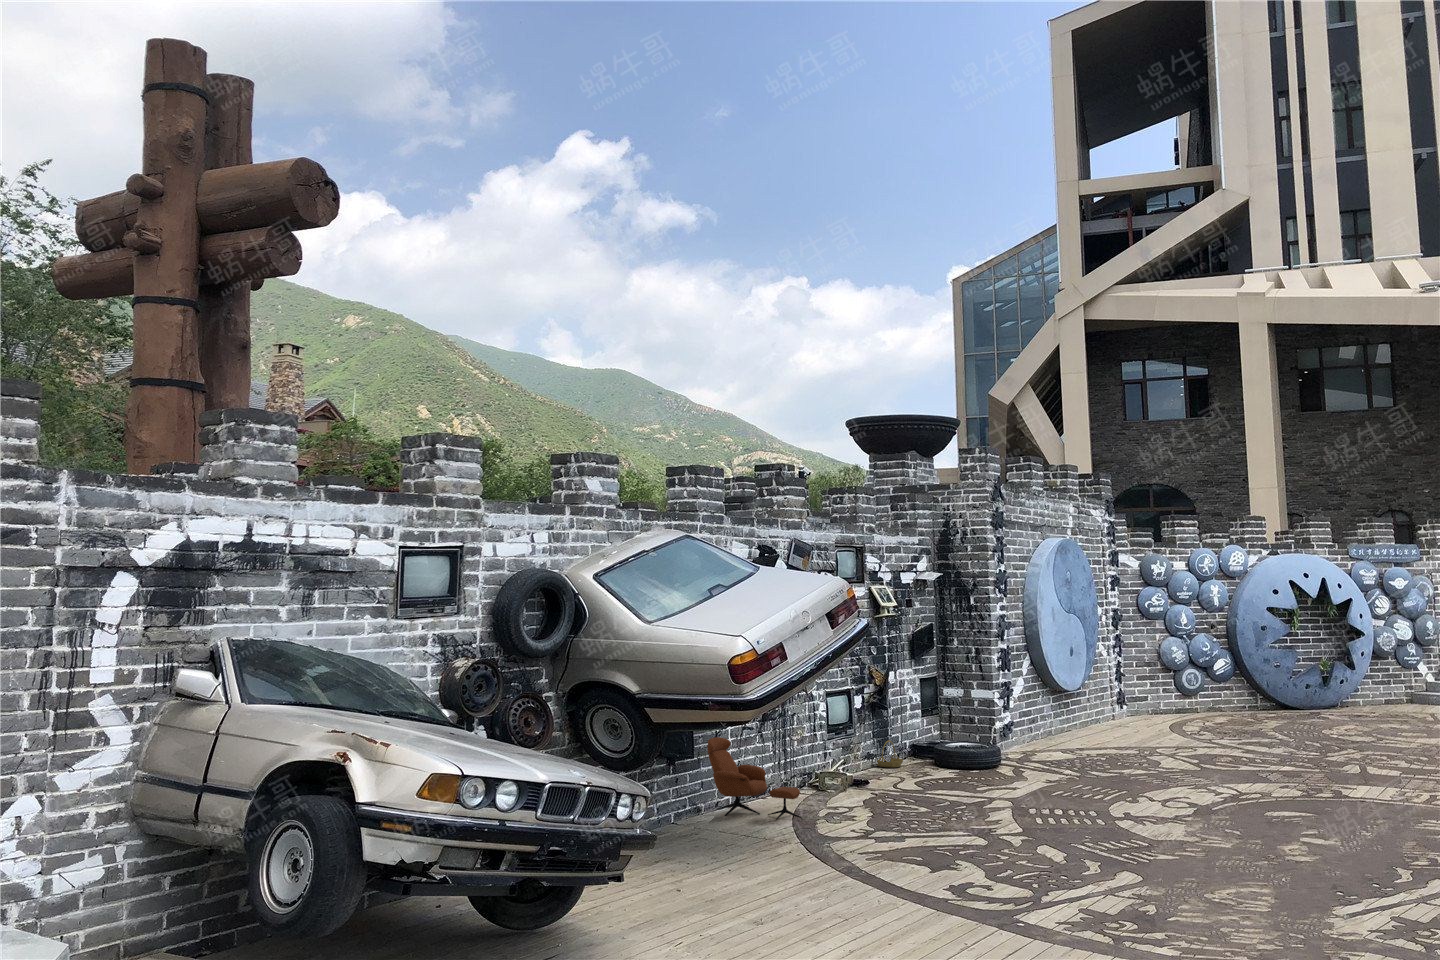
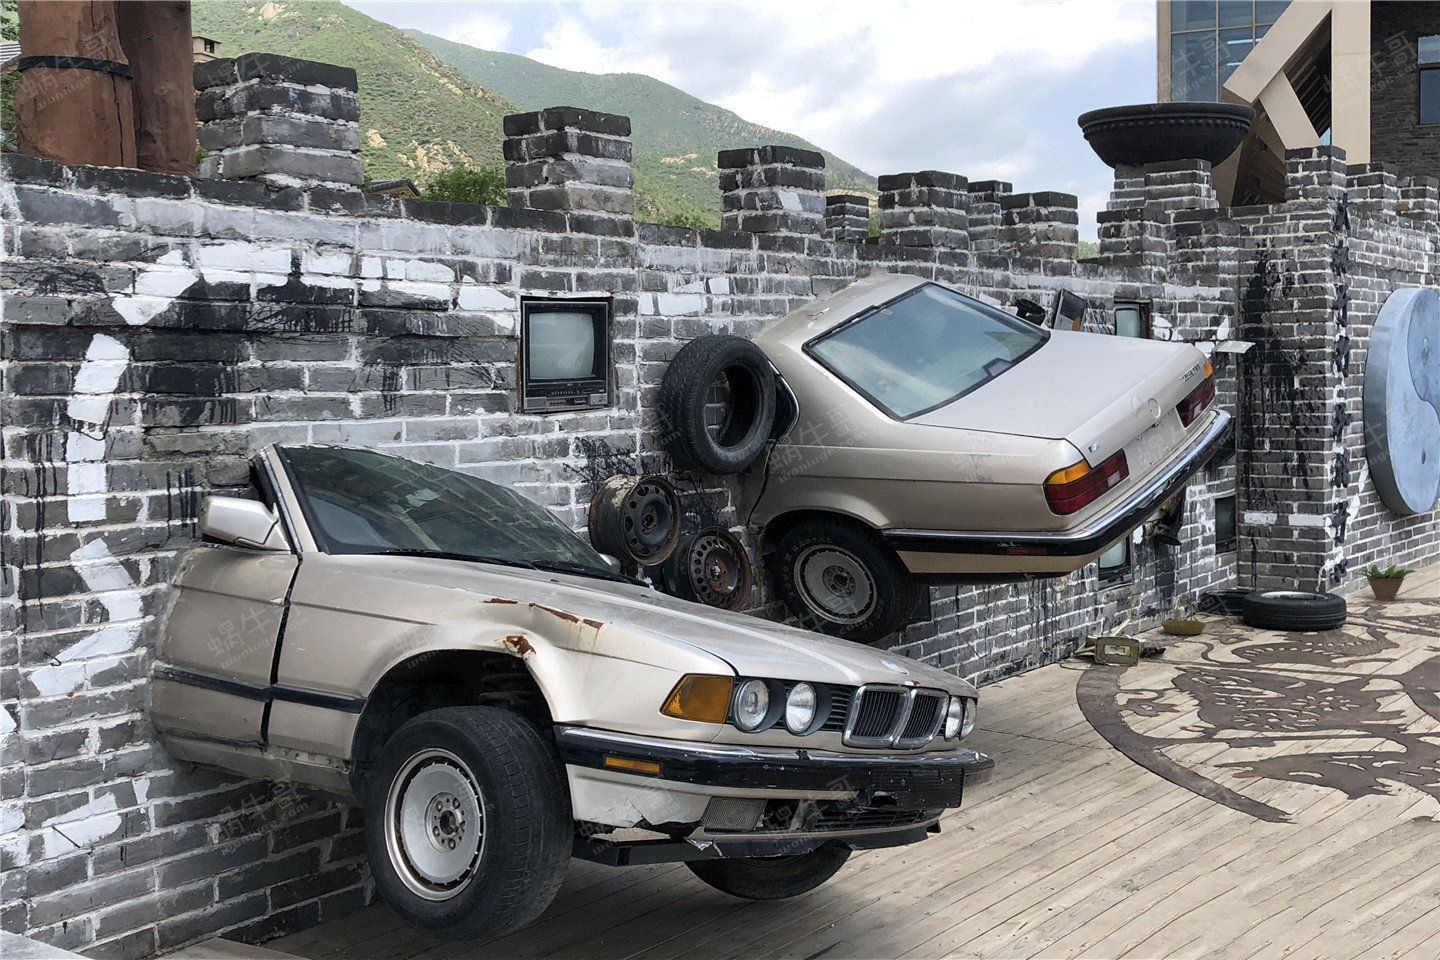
decorative plant: none [1014,722,1056,746] -> present [1354,565,1417,601]
lounge chair: present [707,737,802,820] -> none [949,593,1102,718]

